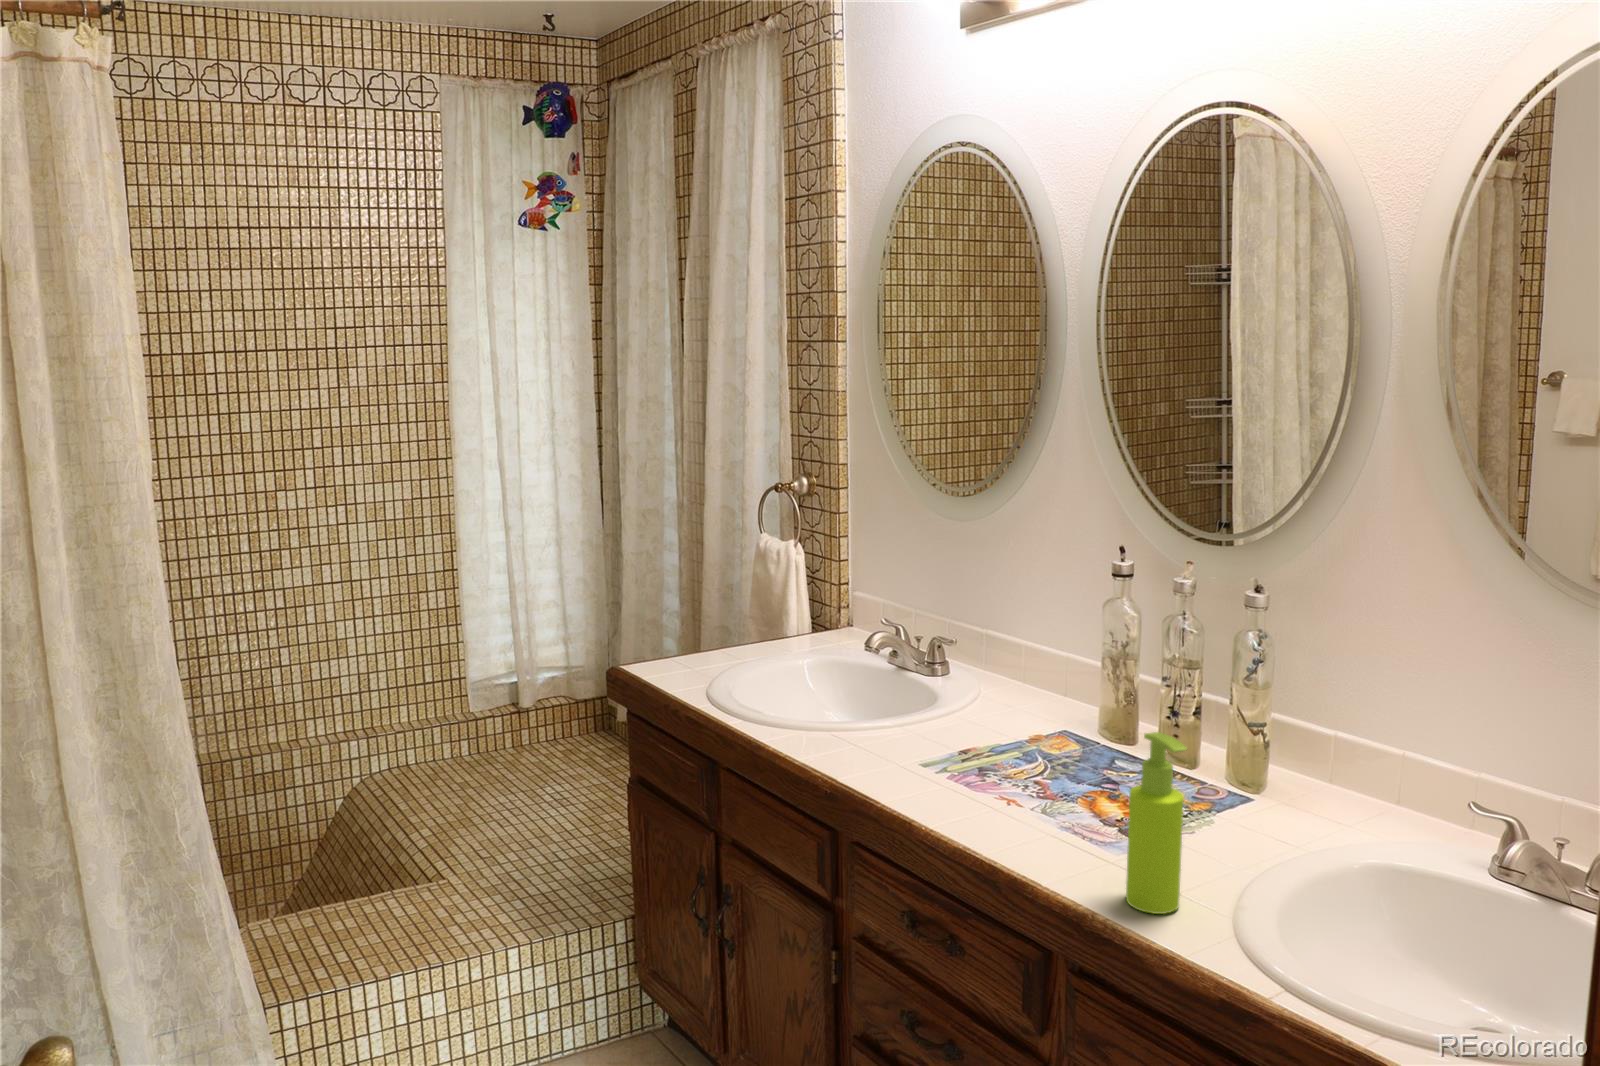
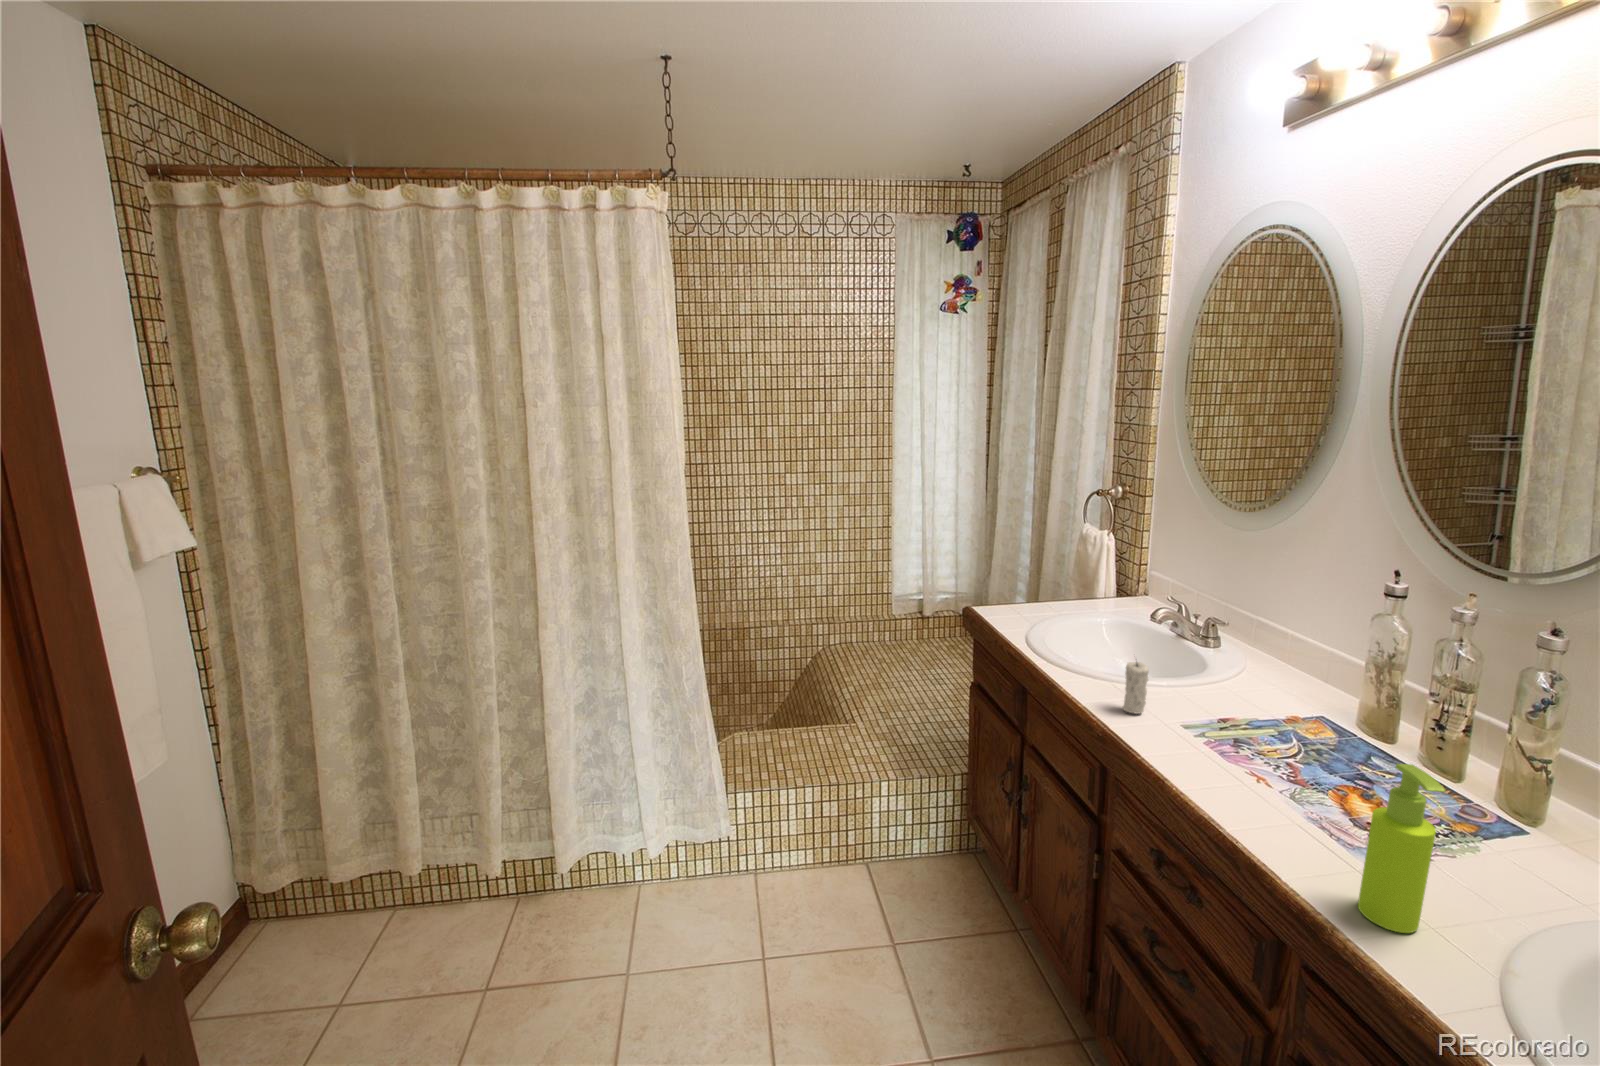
candle: none [853,681,881,759] -> present [1123,662,1149,714]

